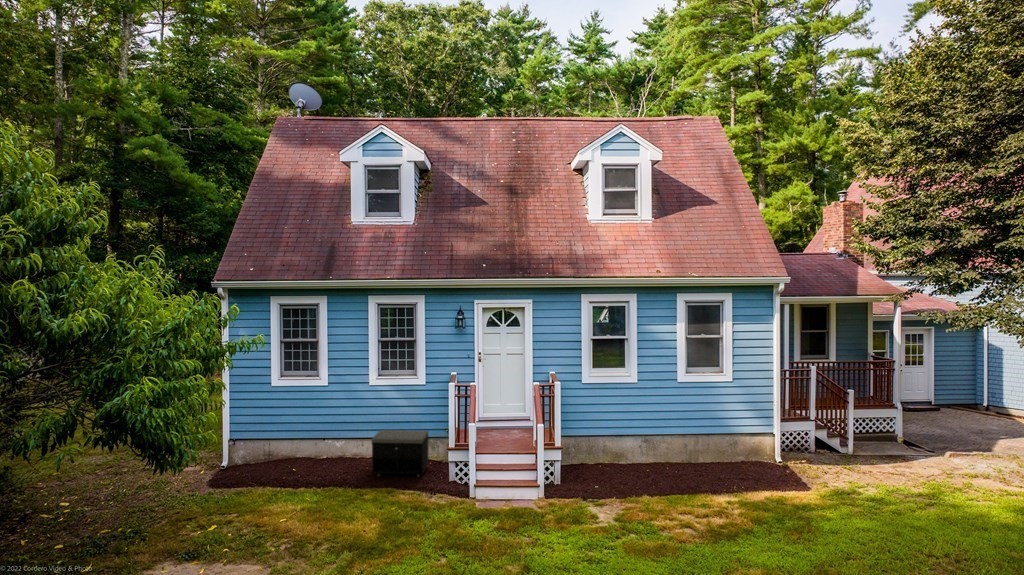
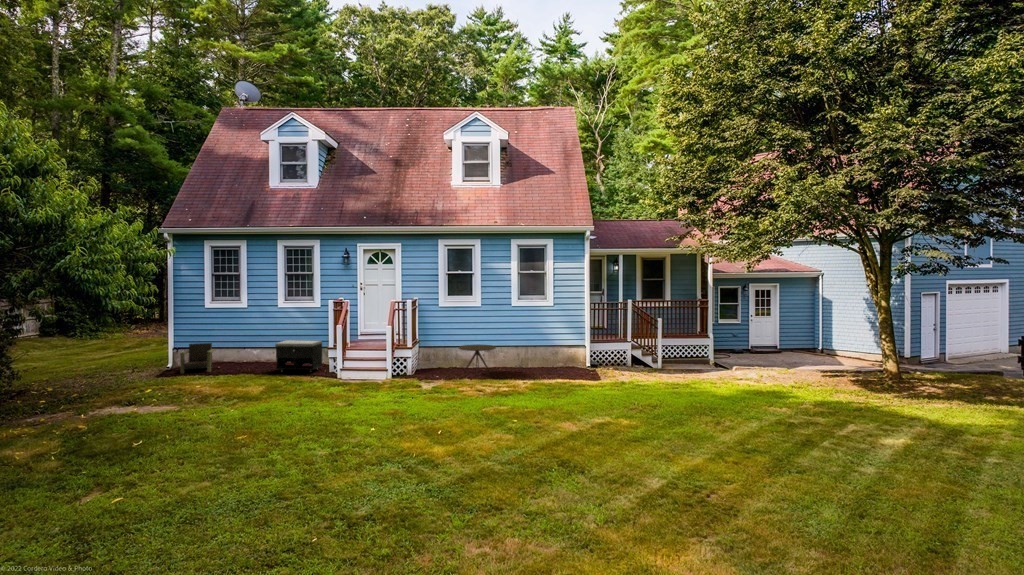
armchair: none [246,433,286,483] -> present [180,343,215,374]
round table: none [616,434,668,483] -> present [459,344,496,372]

